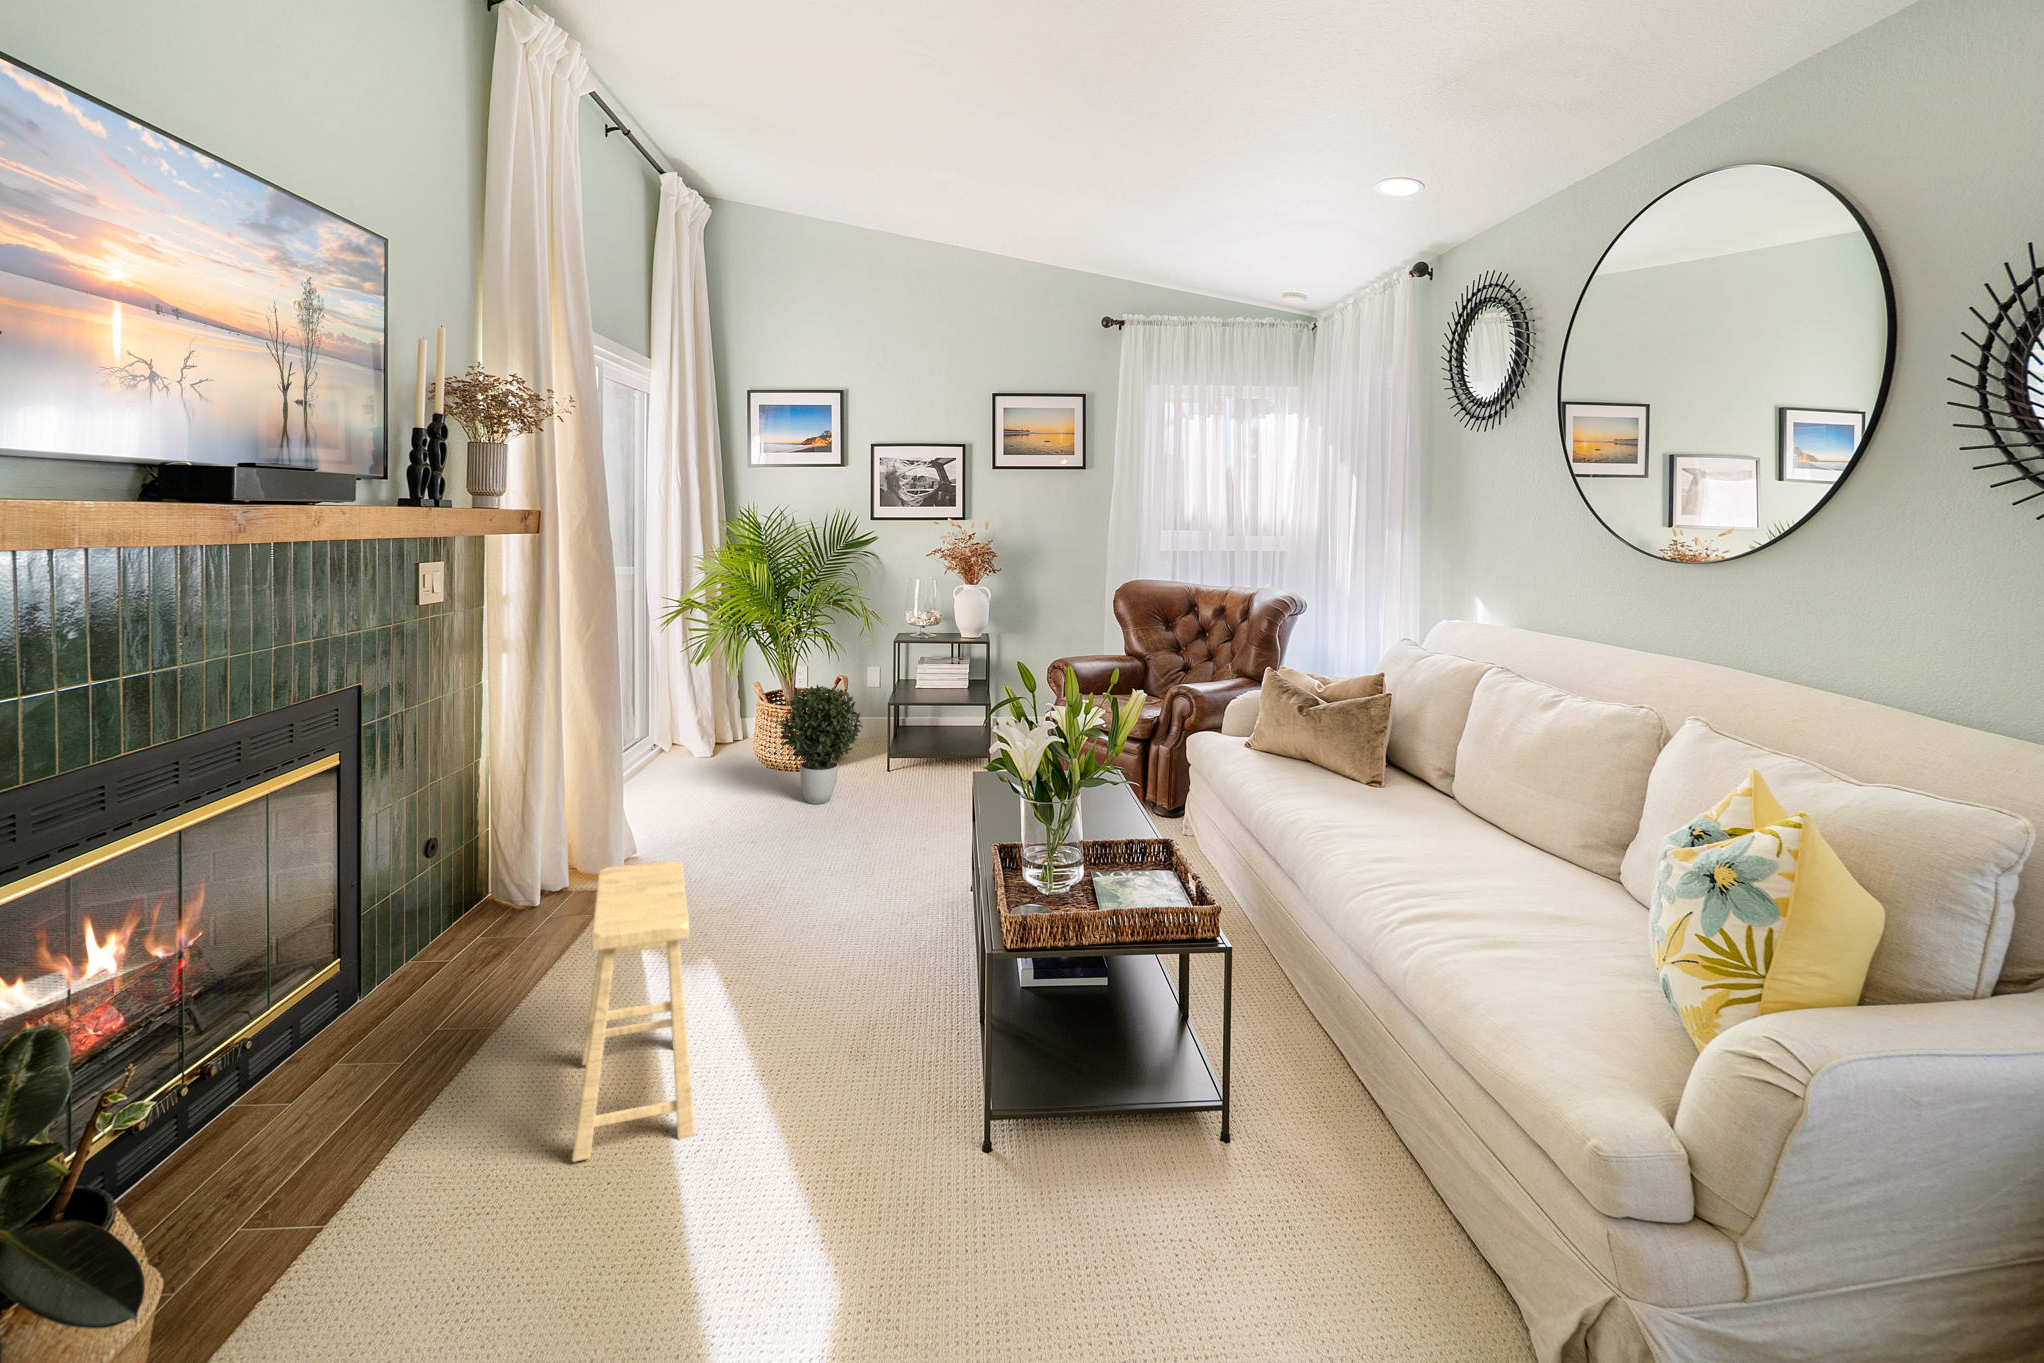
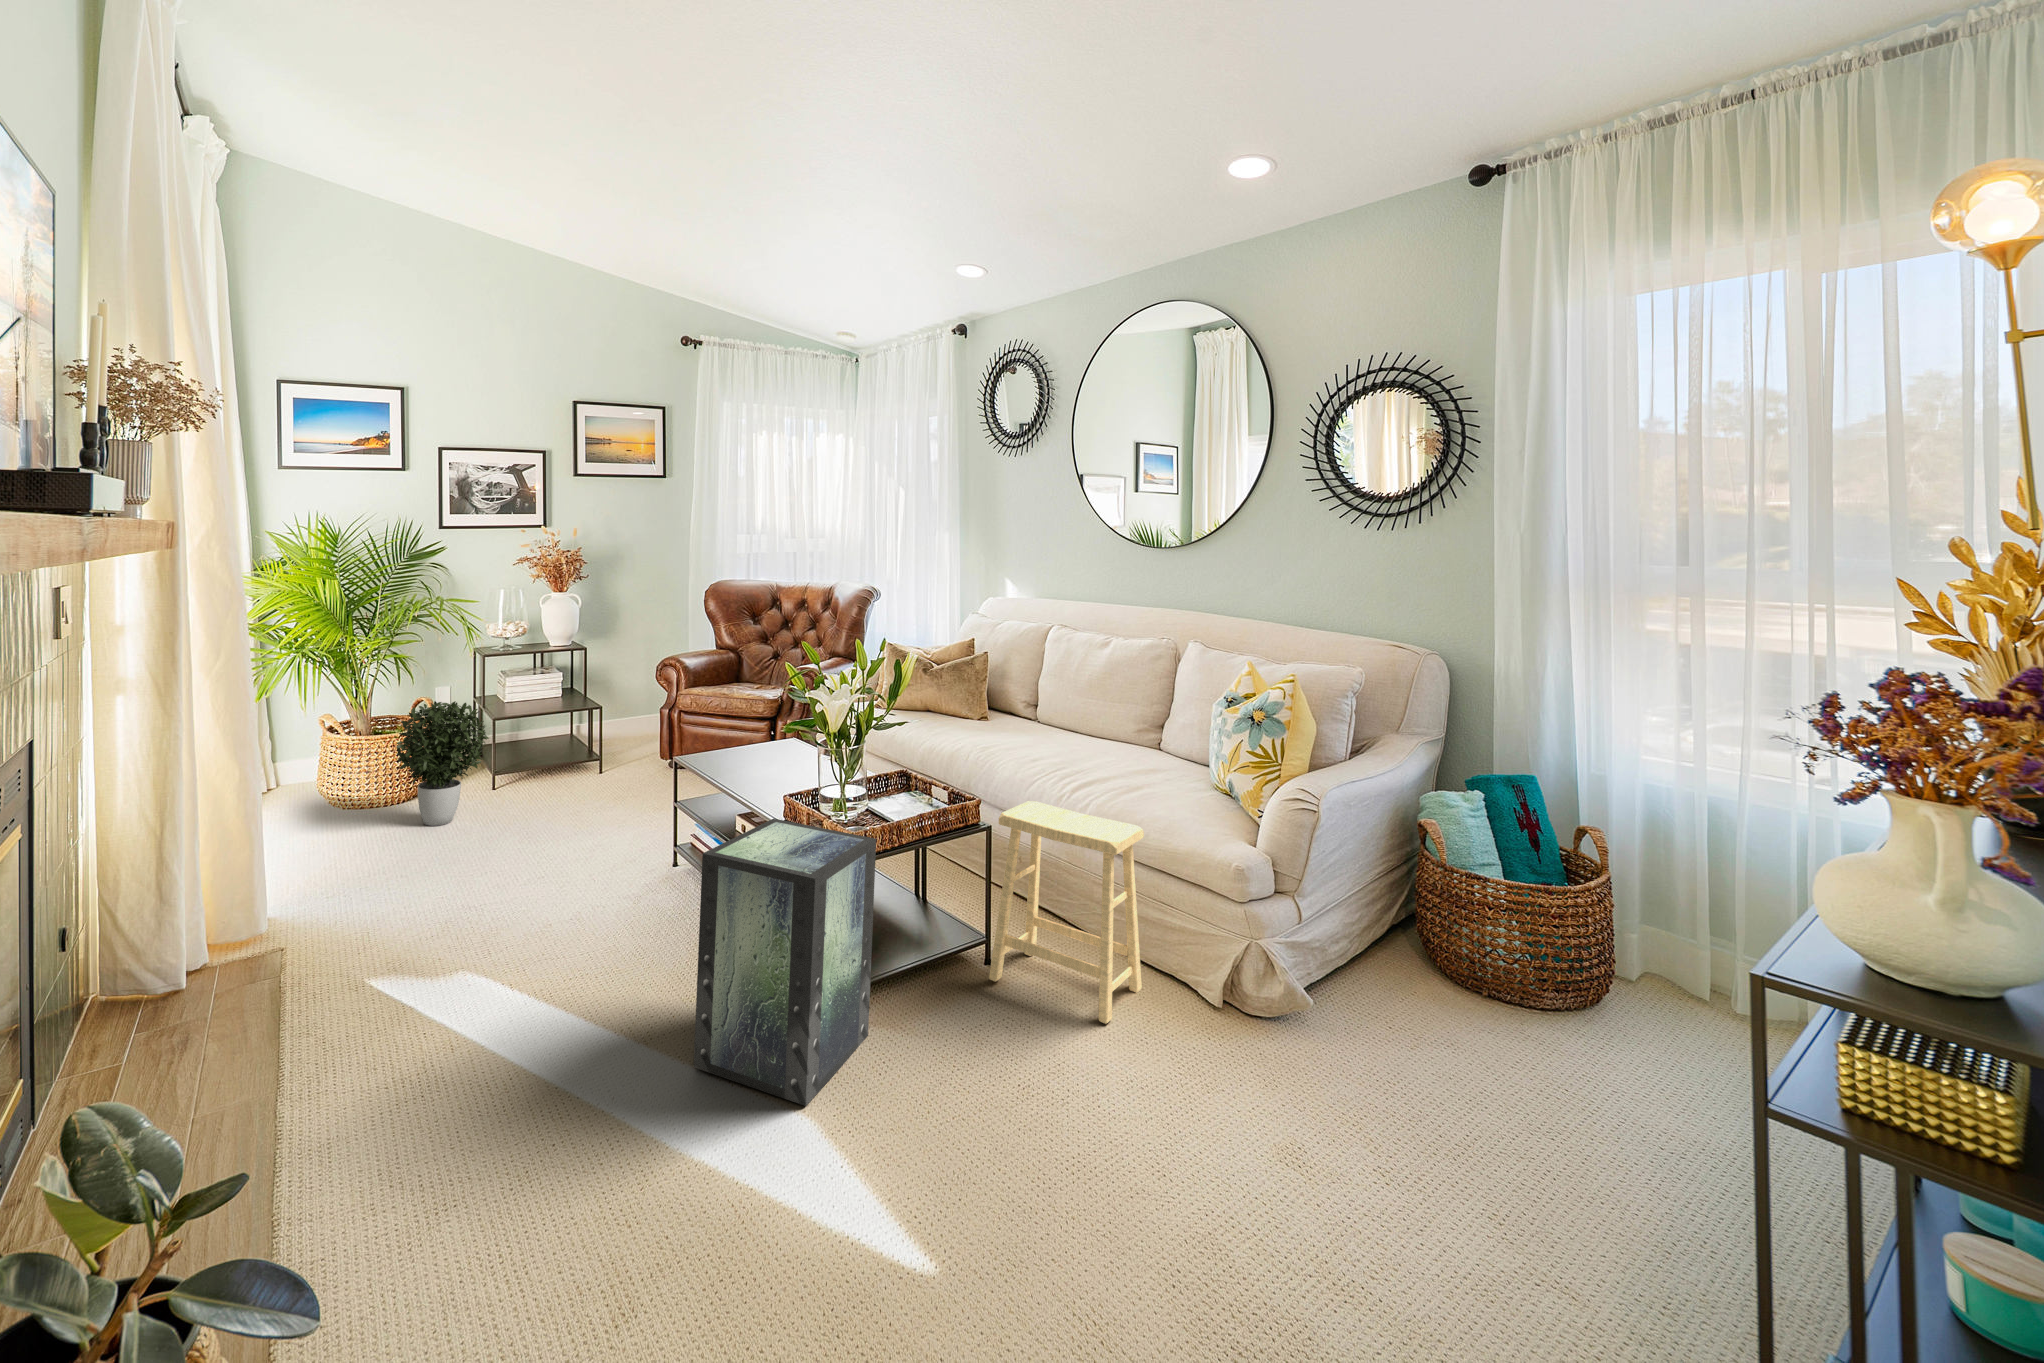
footstool: present [572,861,695,1162] -> present [989,801,1144,1024]
storage box: none [783,881,1004,1261] -> present [694,819,876,1106]

